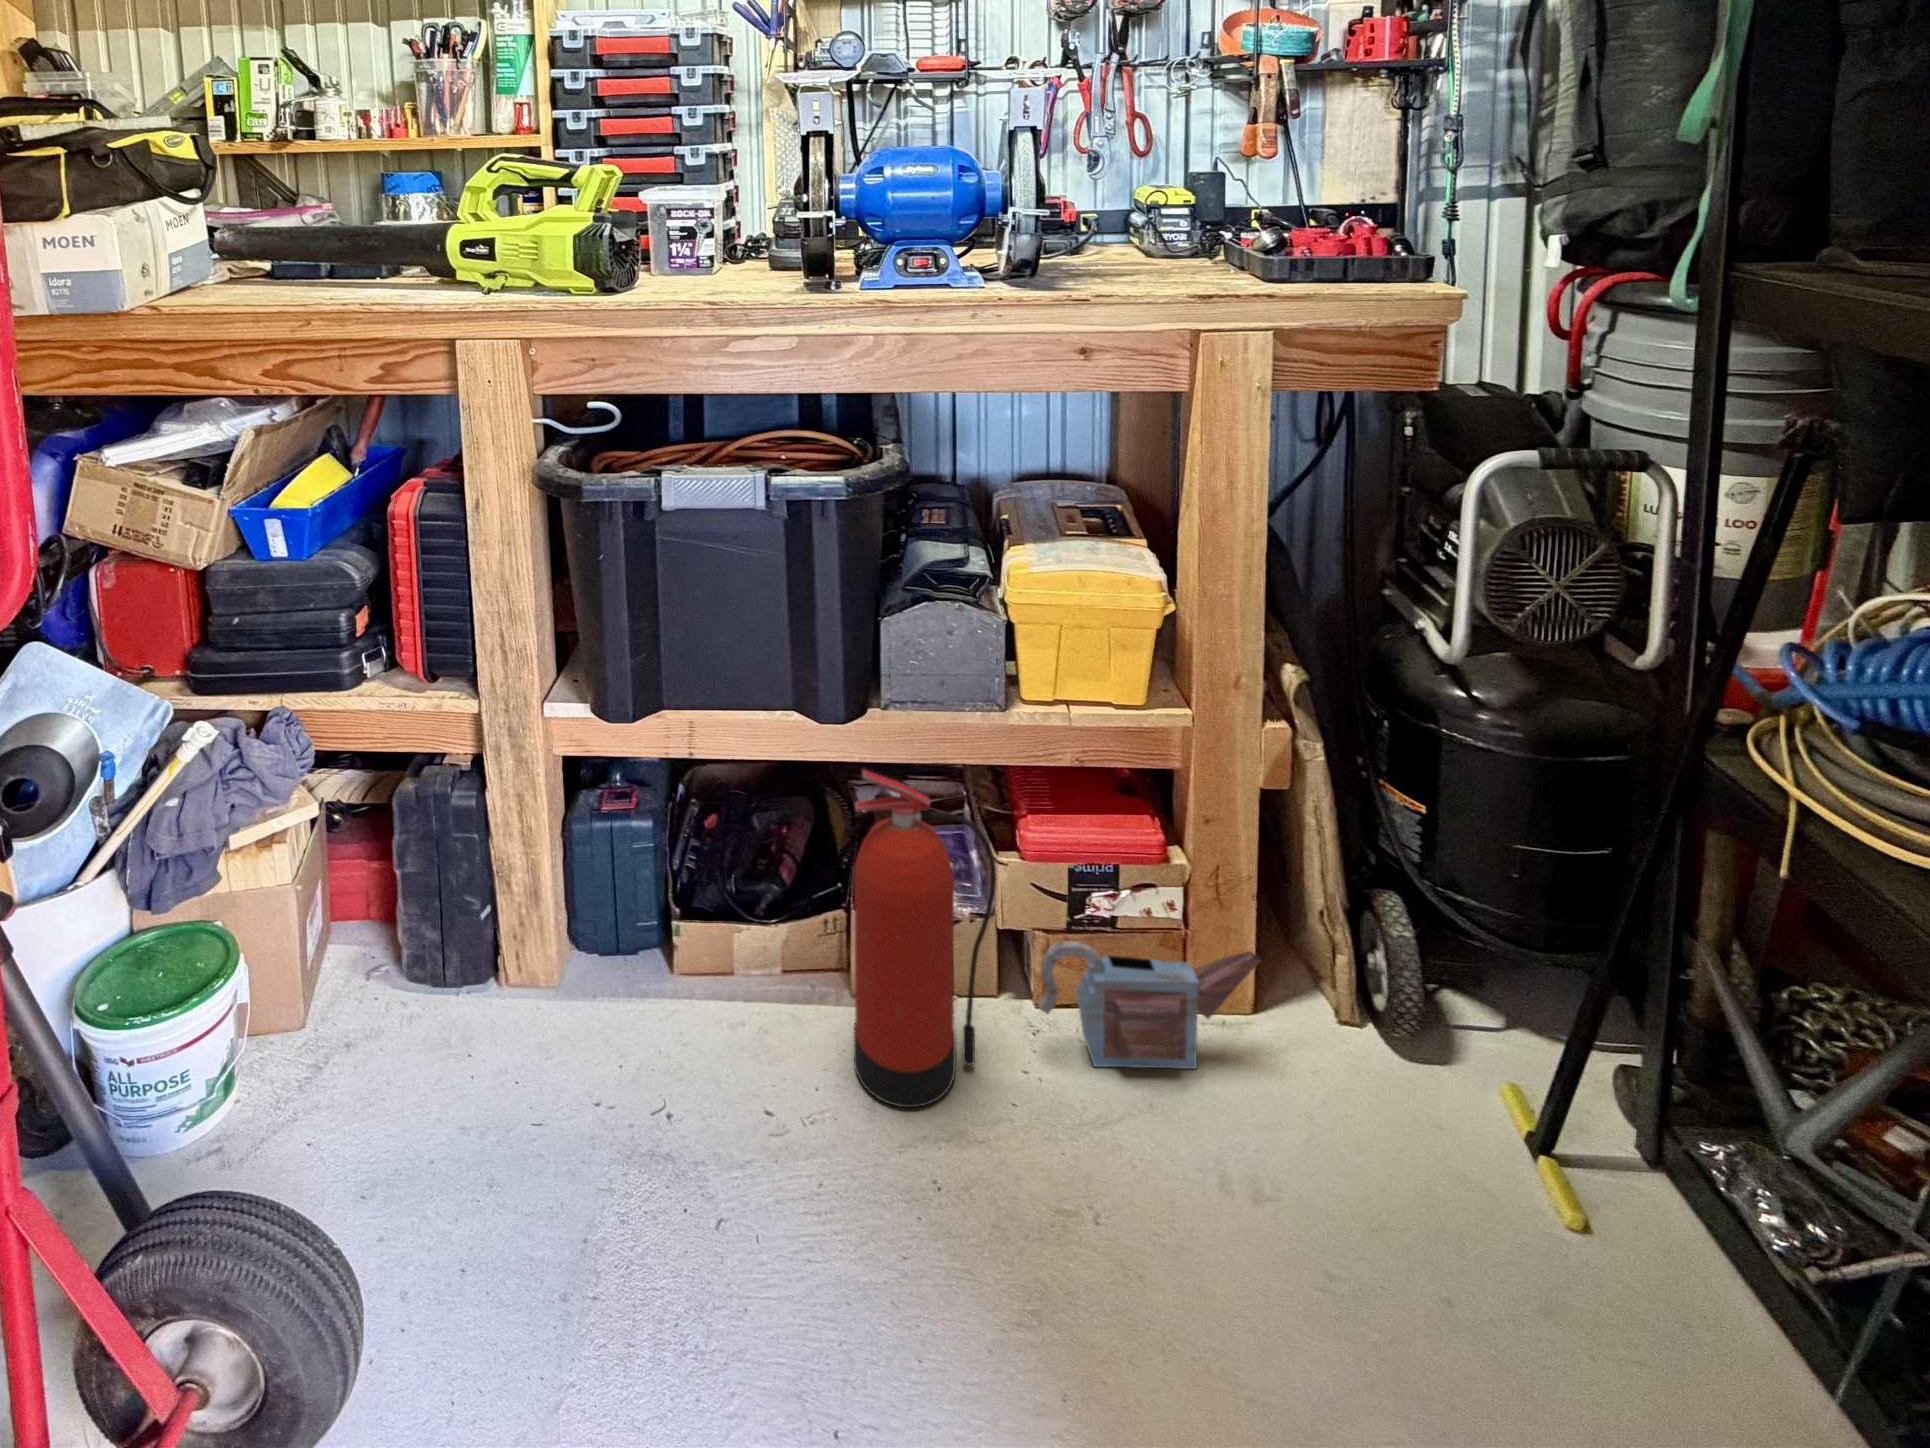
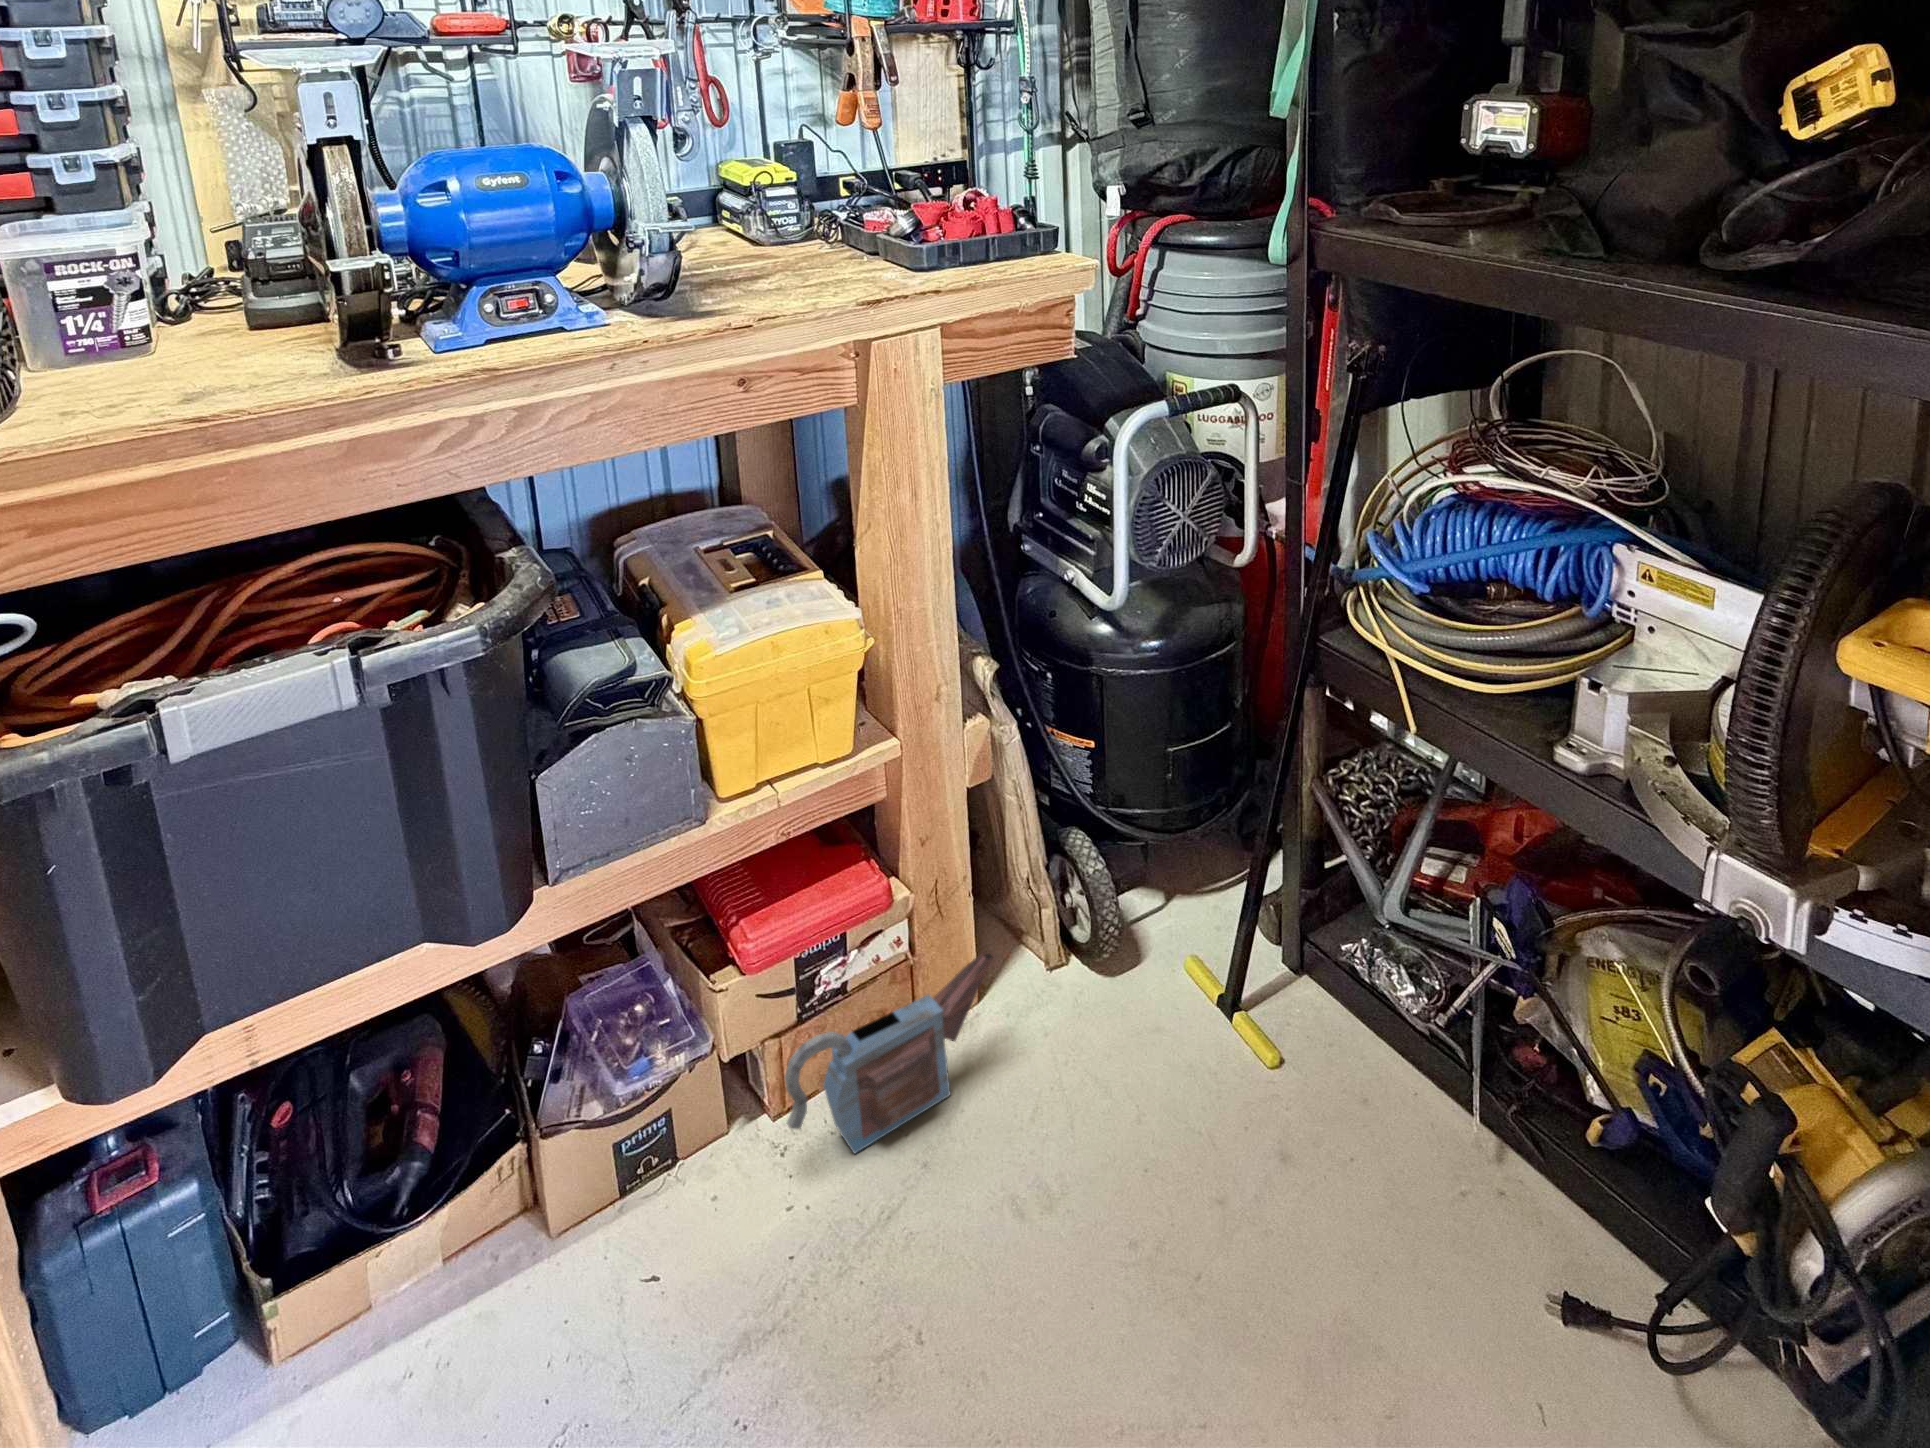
fire extinguisher: present [854,770,996,1107] -> none [539,962,729,1348]

